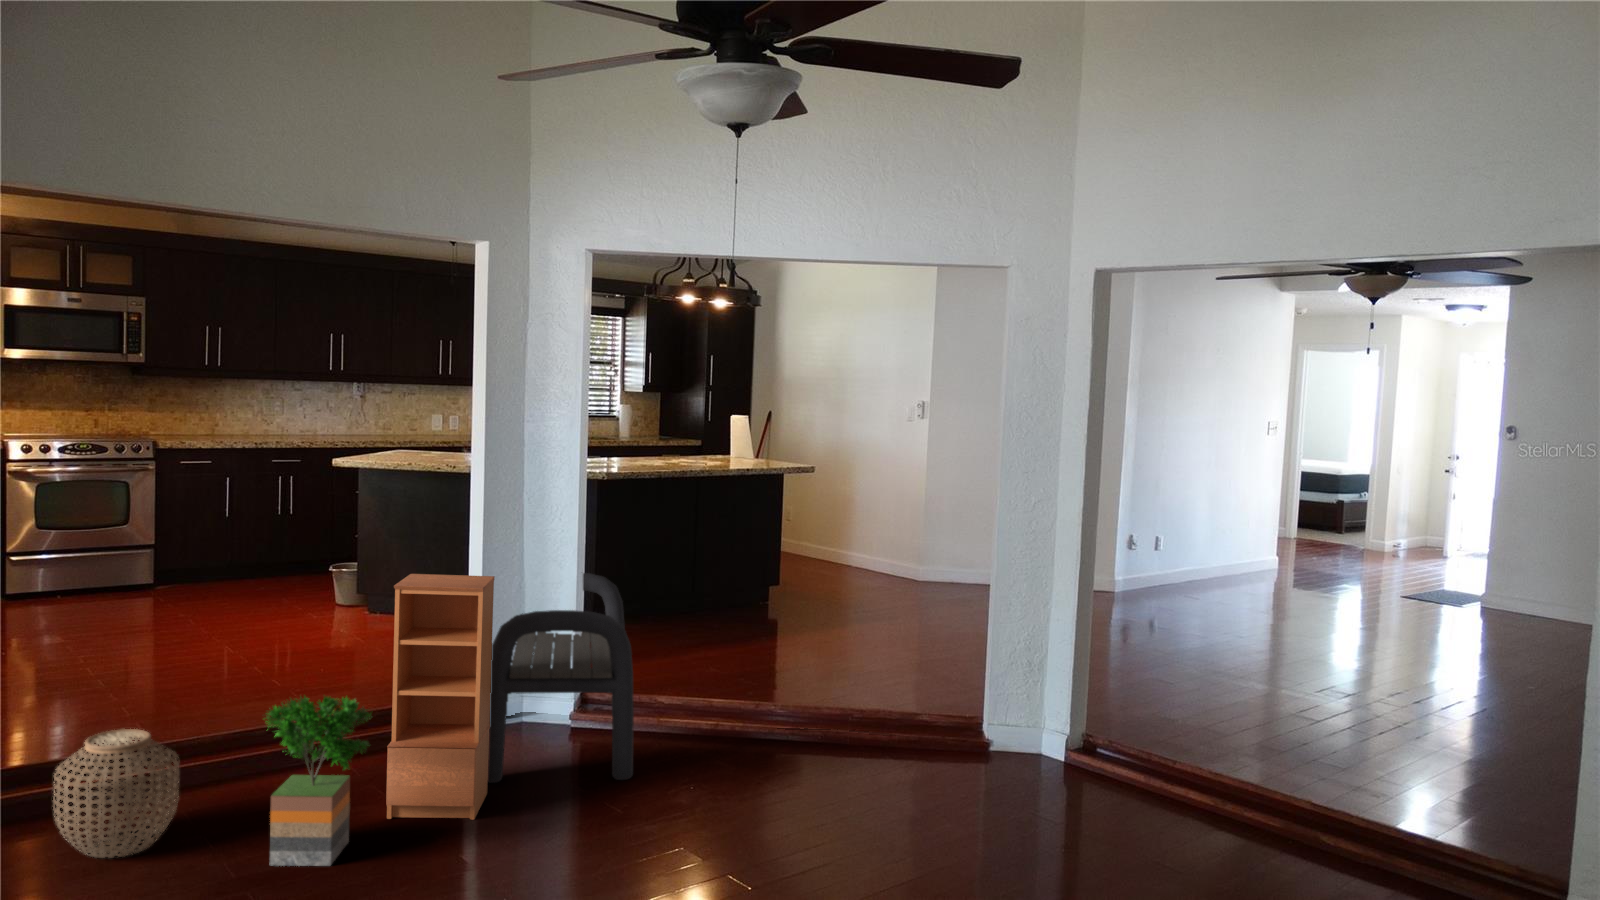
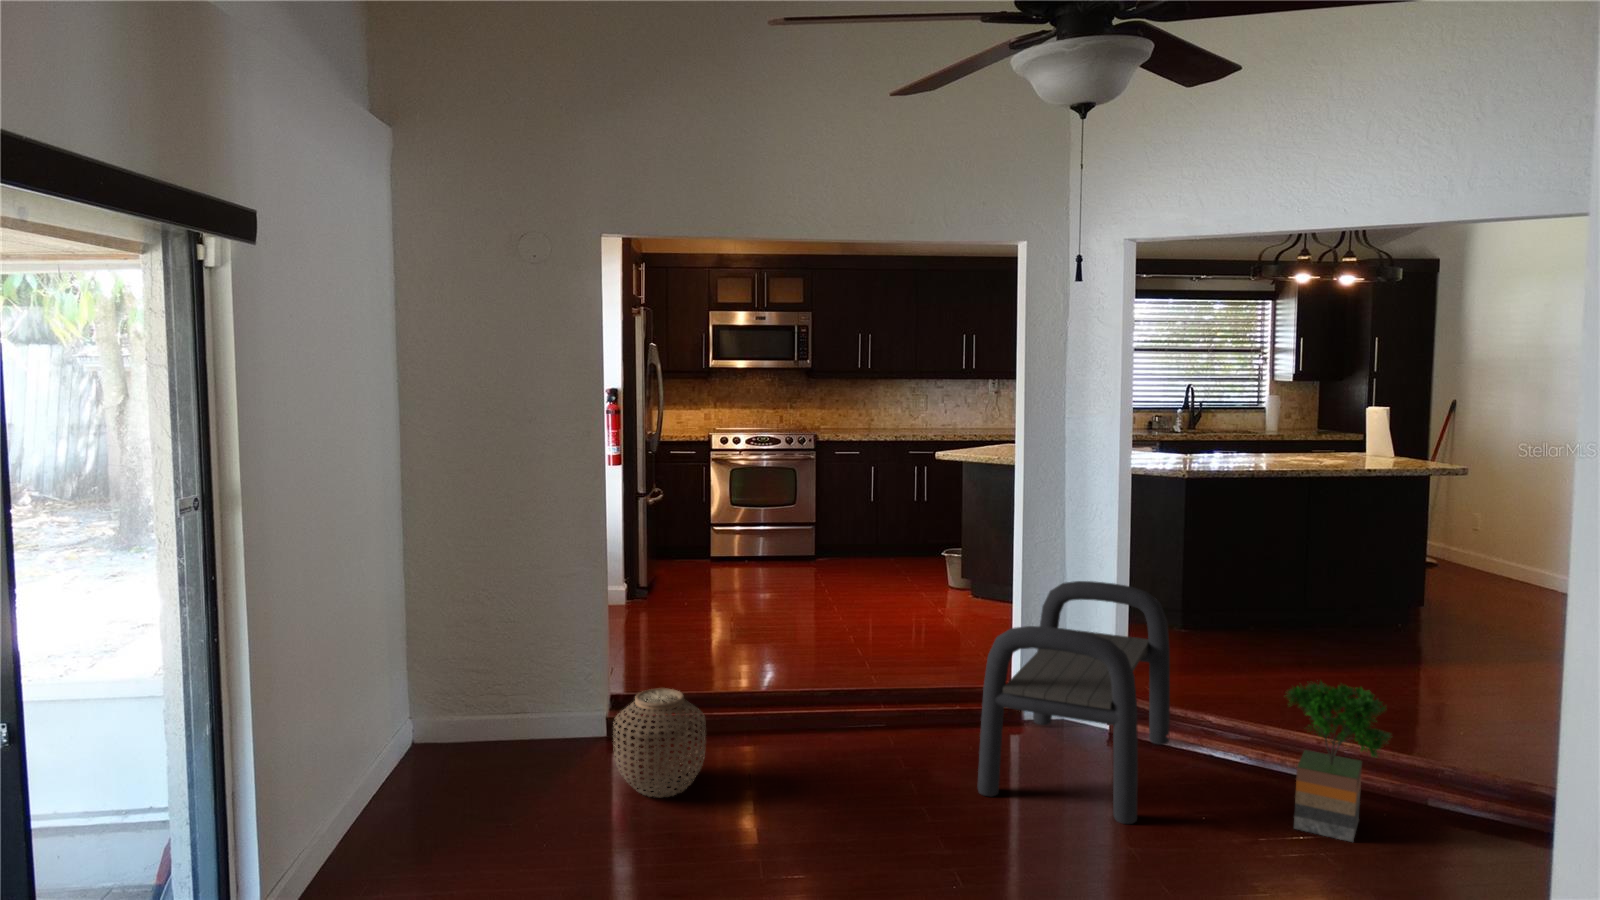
bookcase: present [386,574,495,820] -> none [869,576,982,833]
potted tree: present [266,696,371,866] -> present [1287,681,1390,842]

